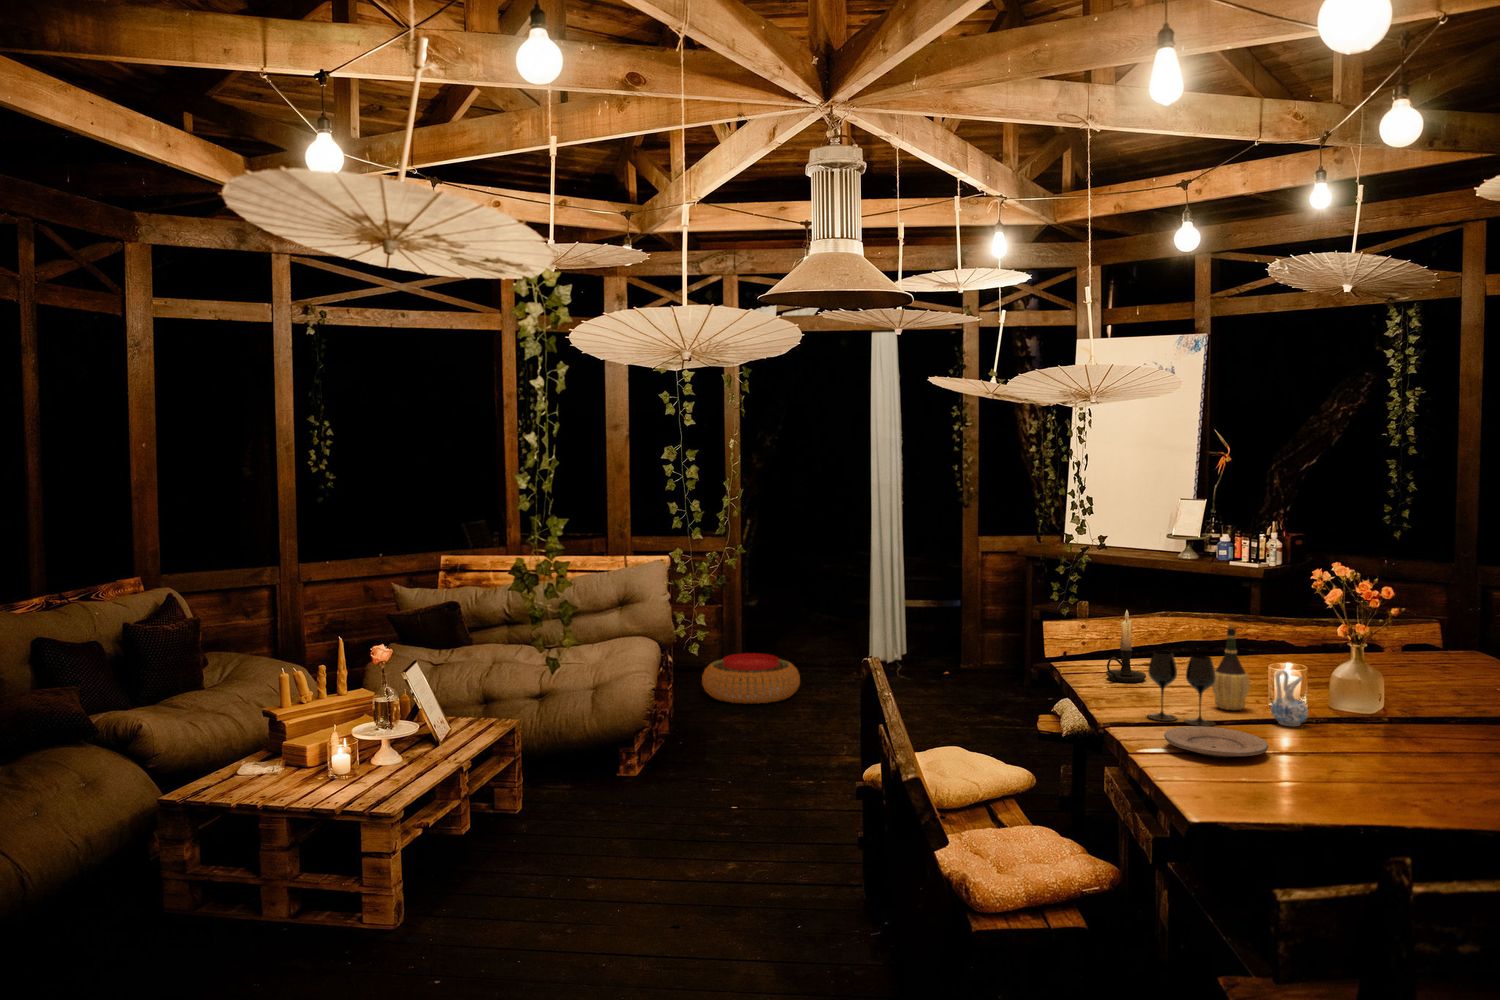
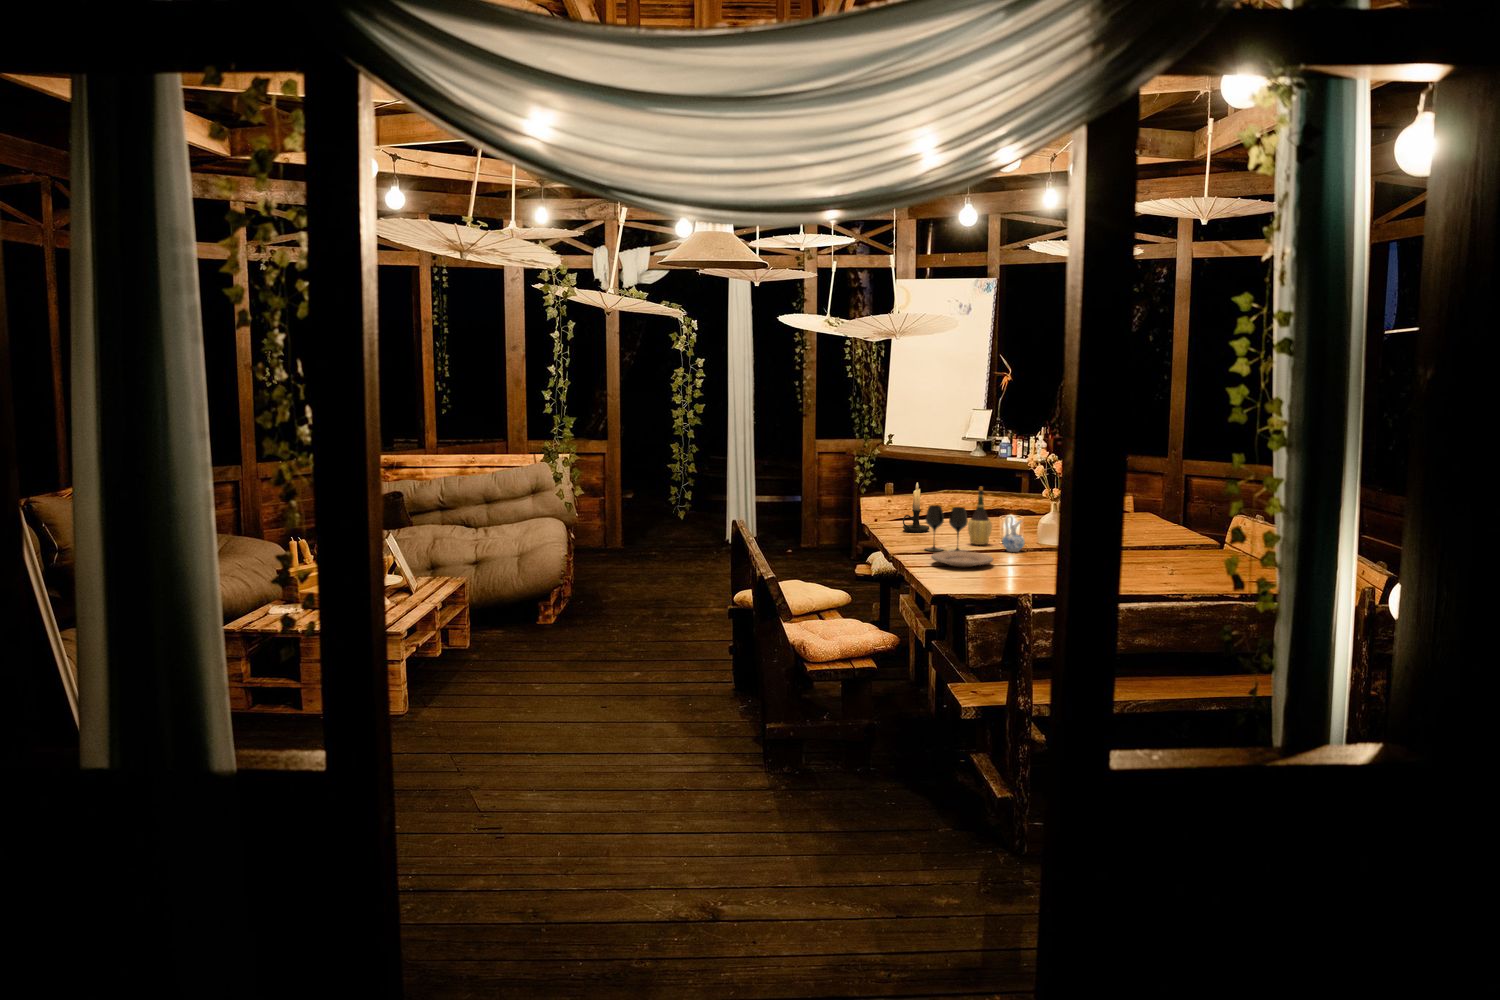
pouf: present [702,653,800,704] -> none [599,534,679,572]

